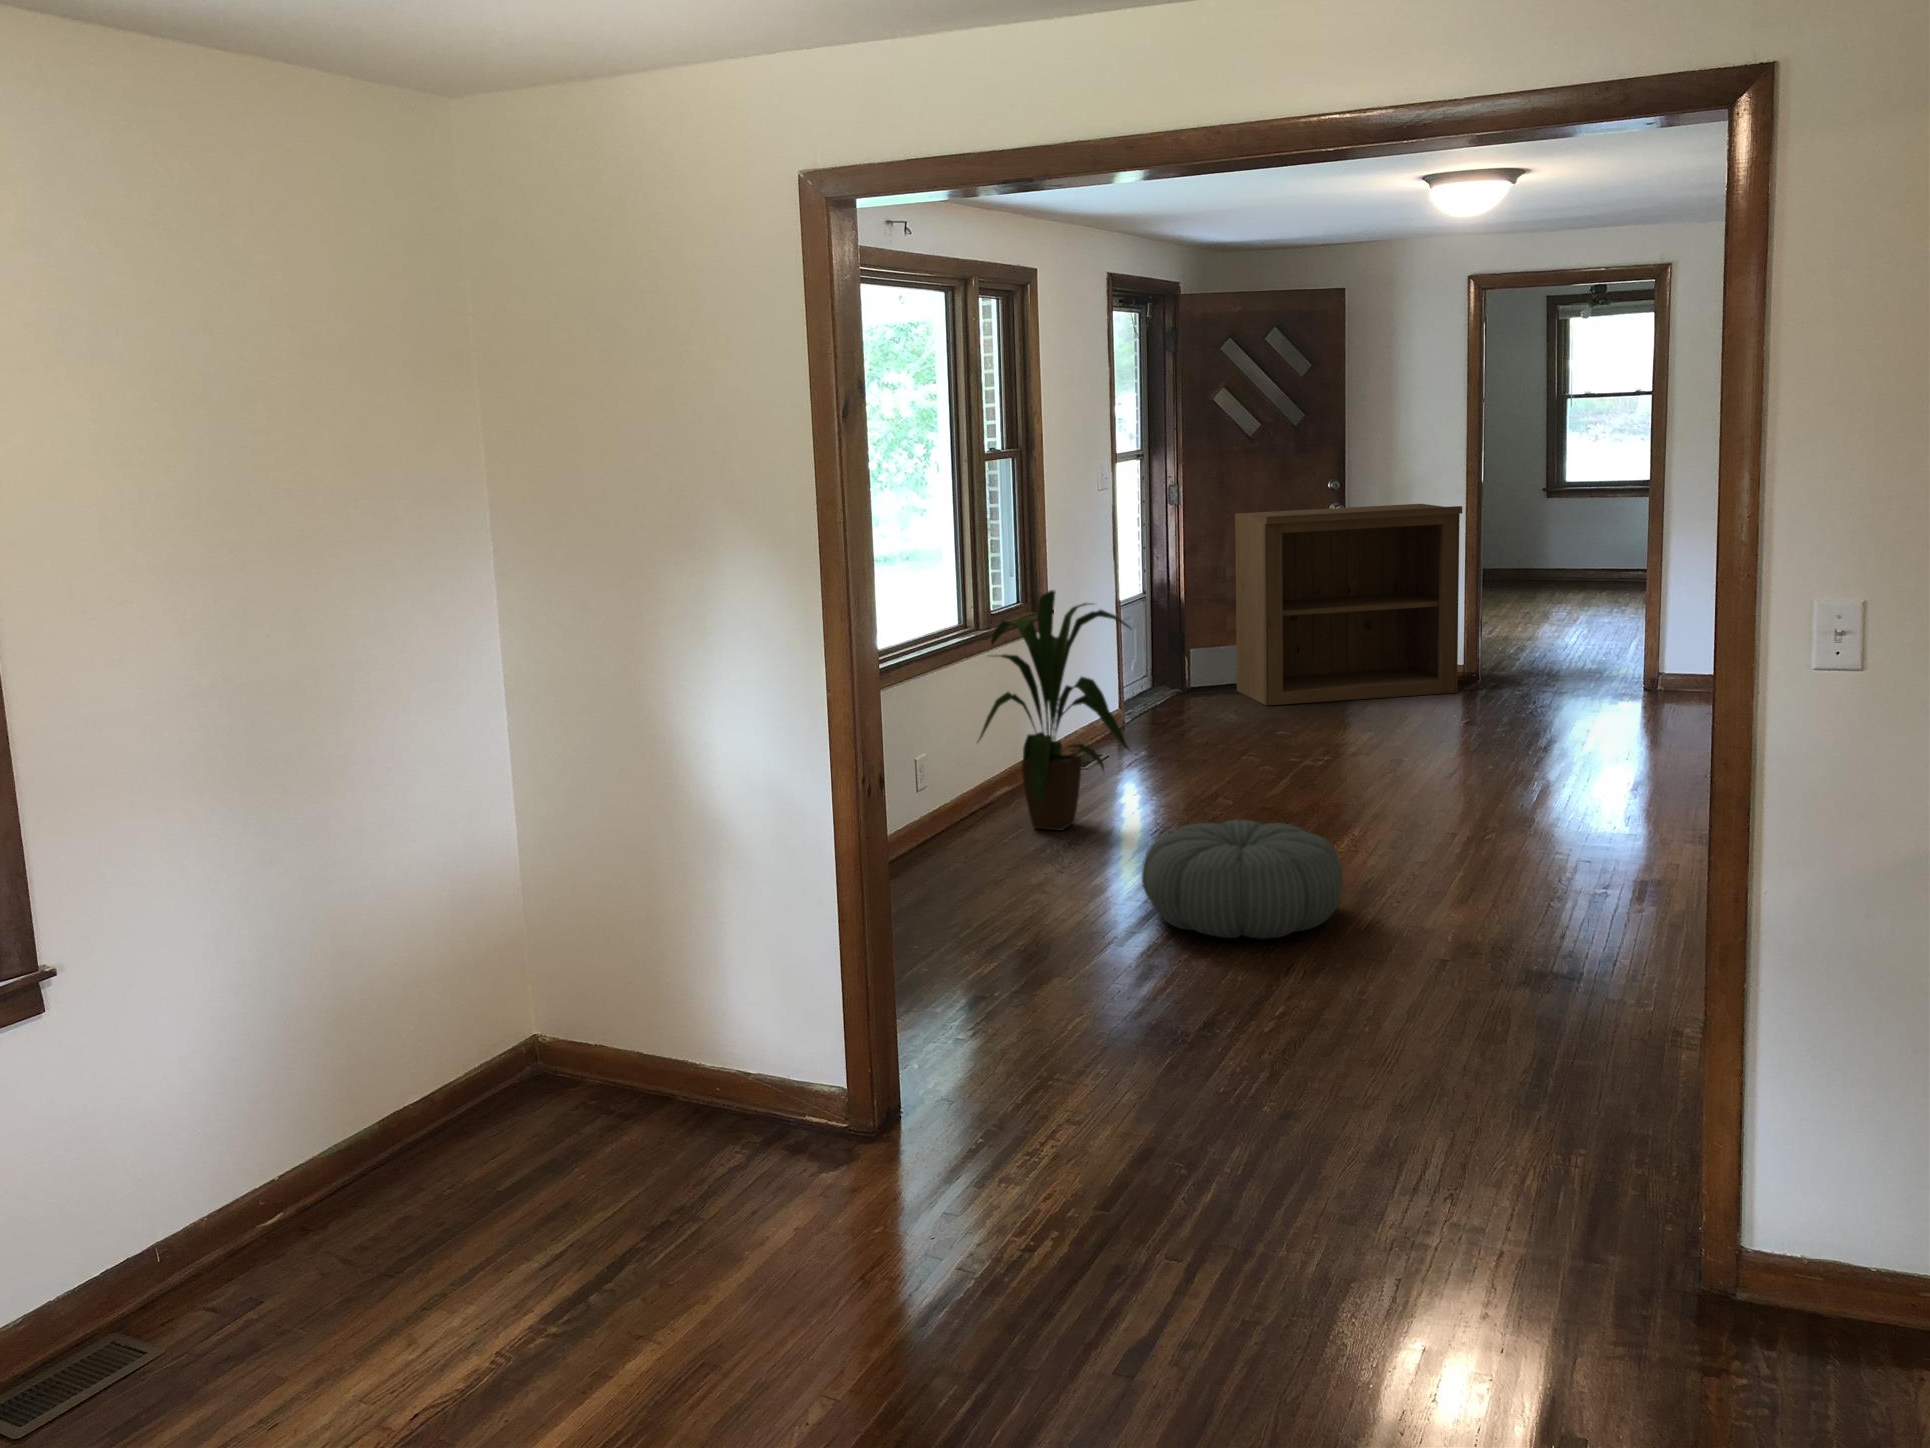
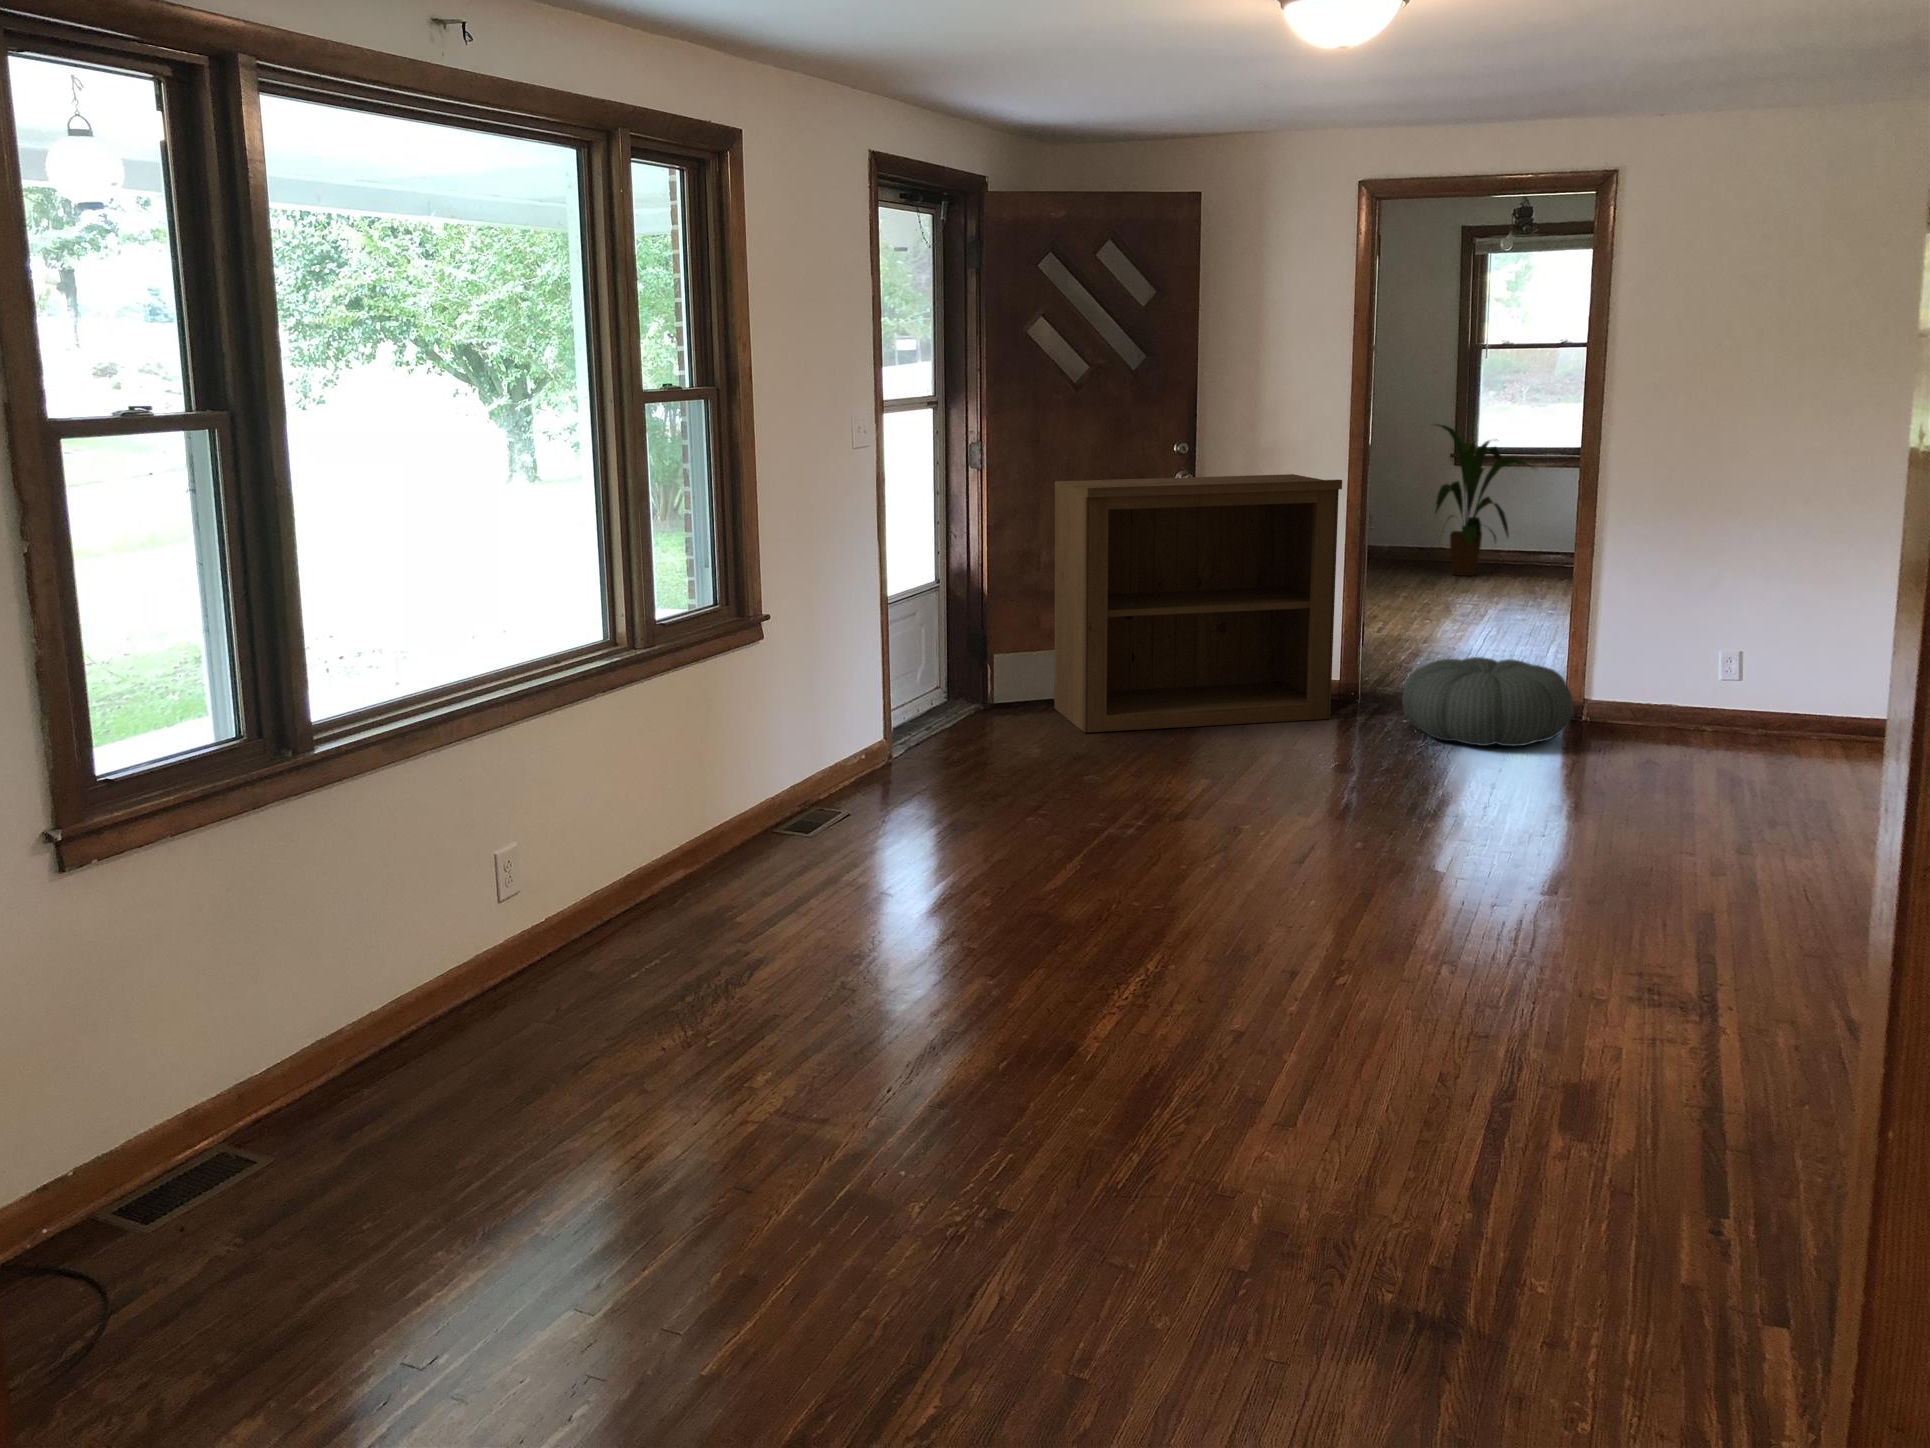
house plant: present [978,590,1130,831] -> present [1436,425,1532,576]
pouf: present [1142,820,1343,939] -> present [1402,657,1573,746]

